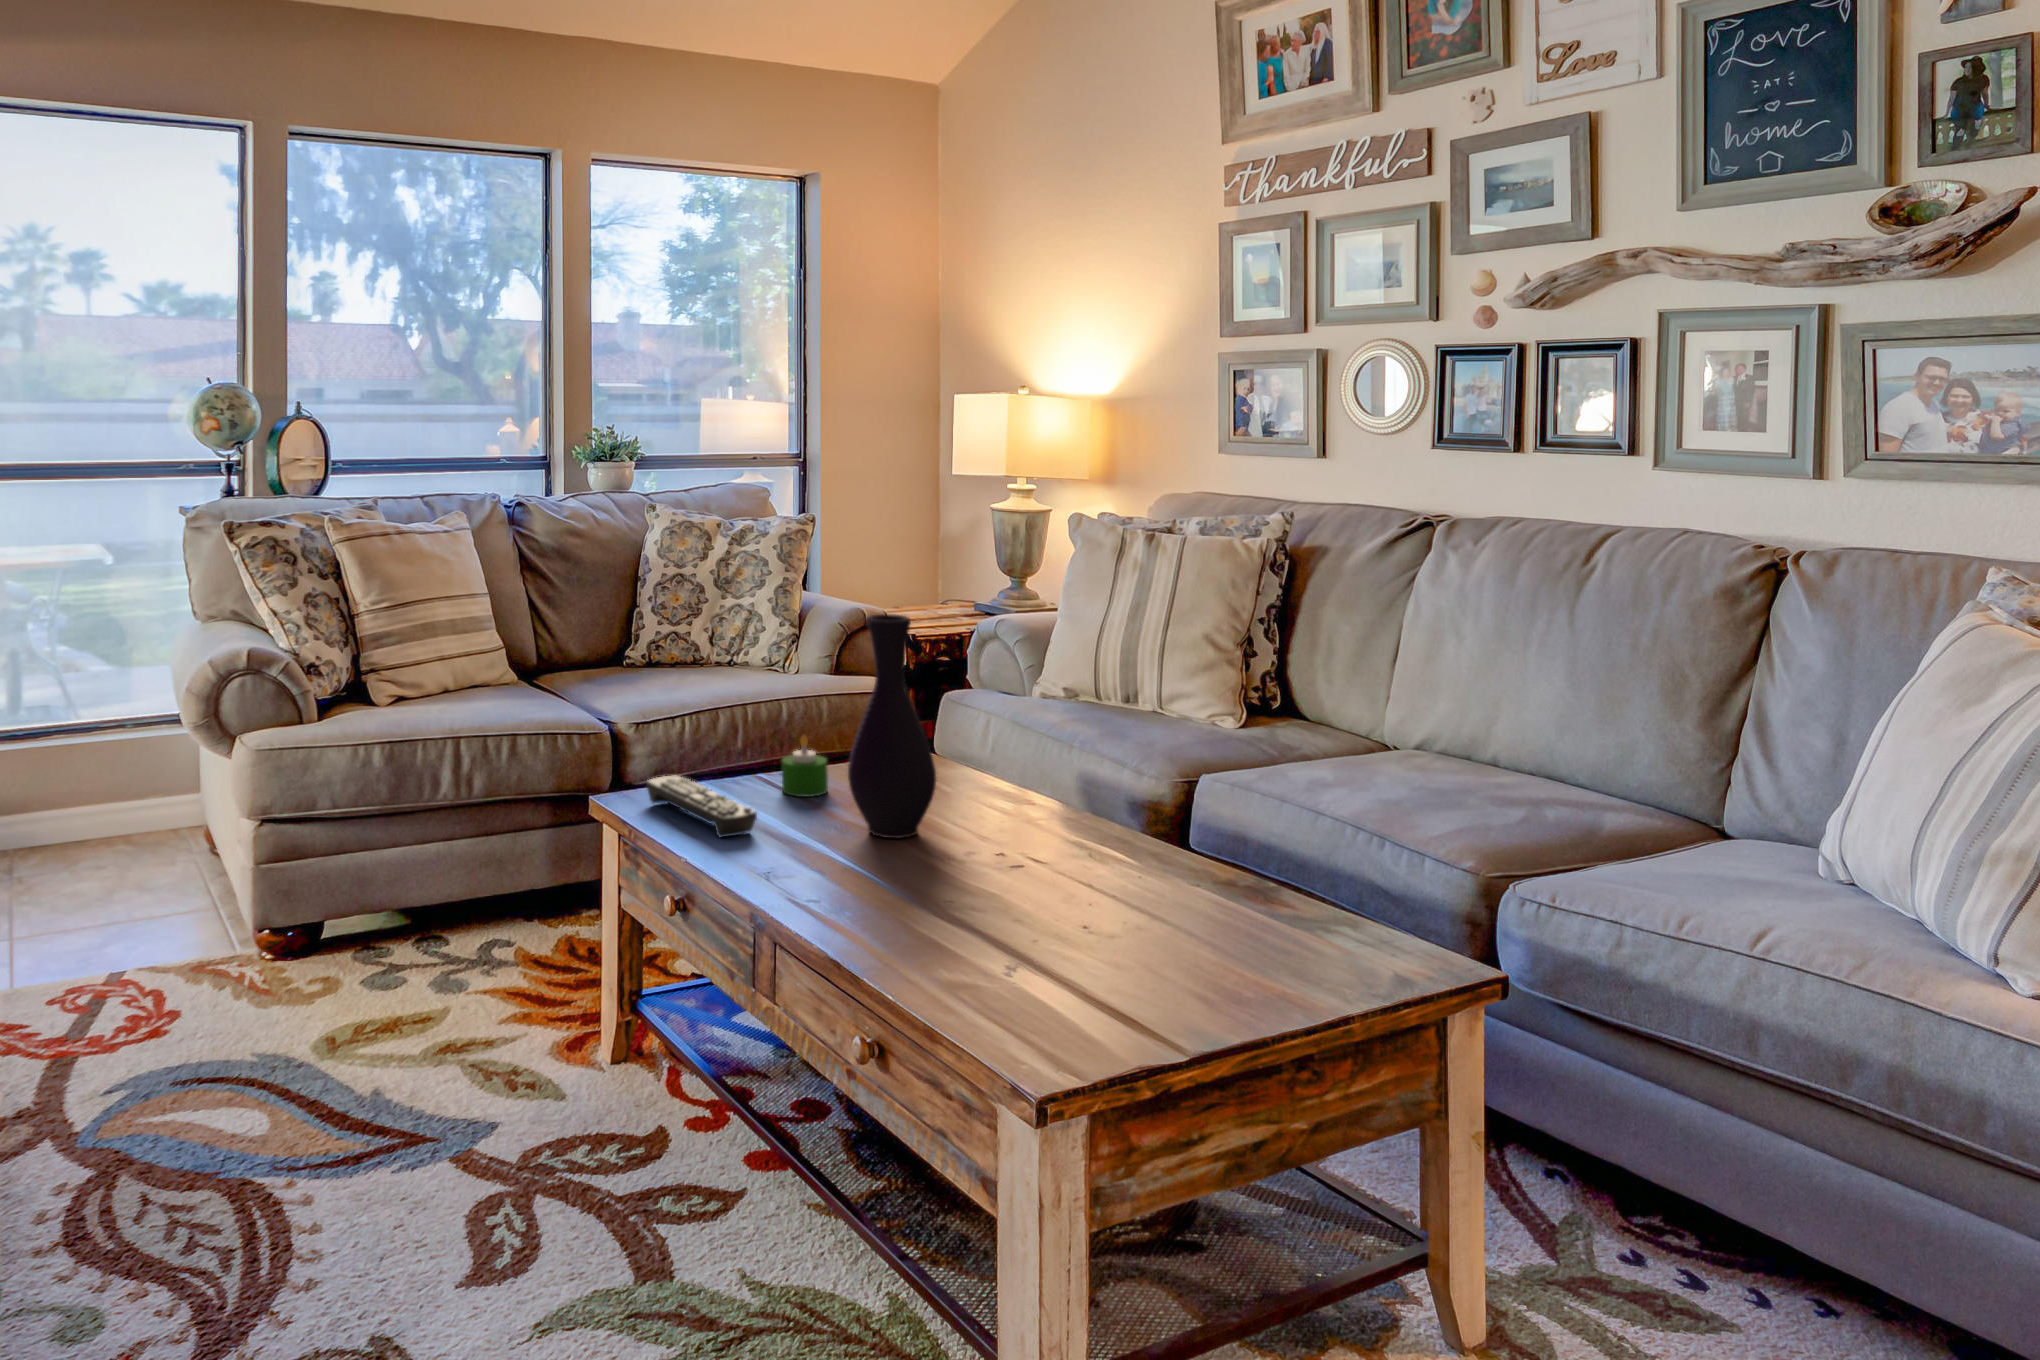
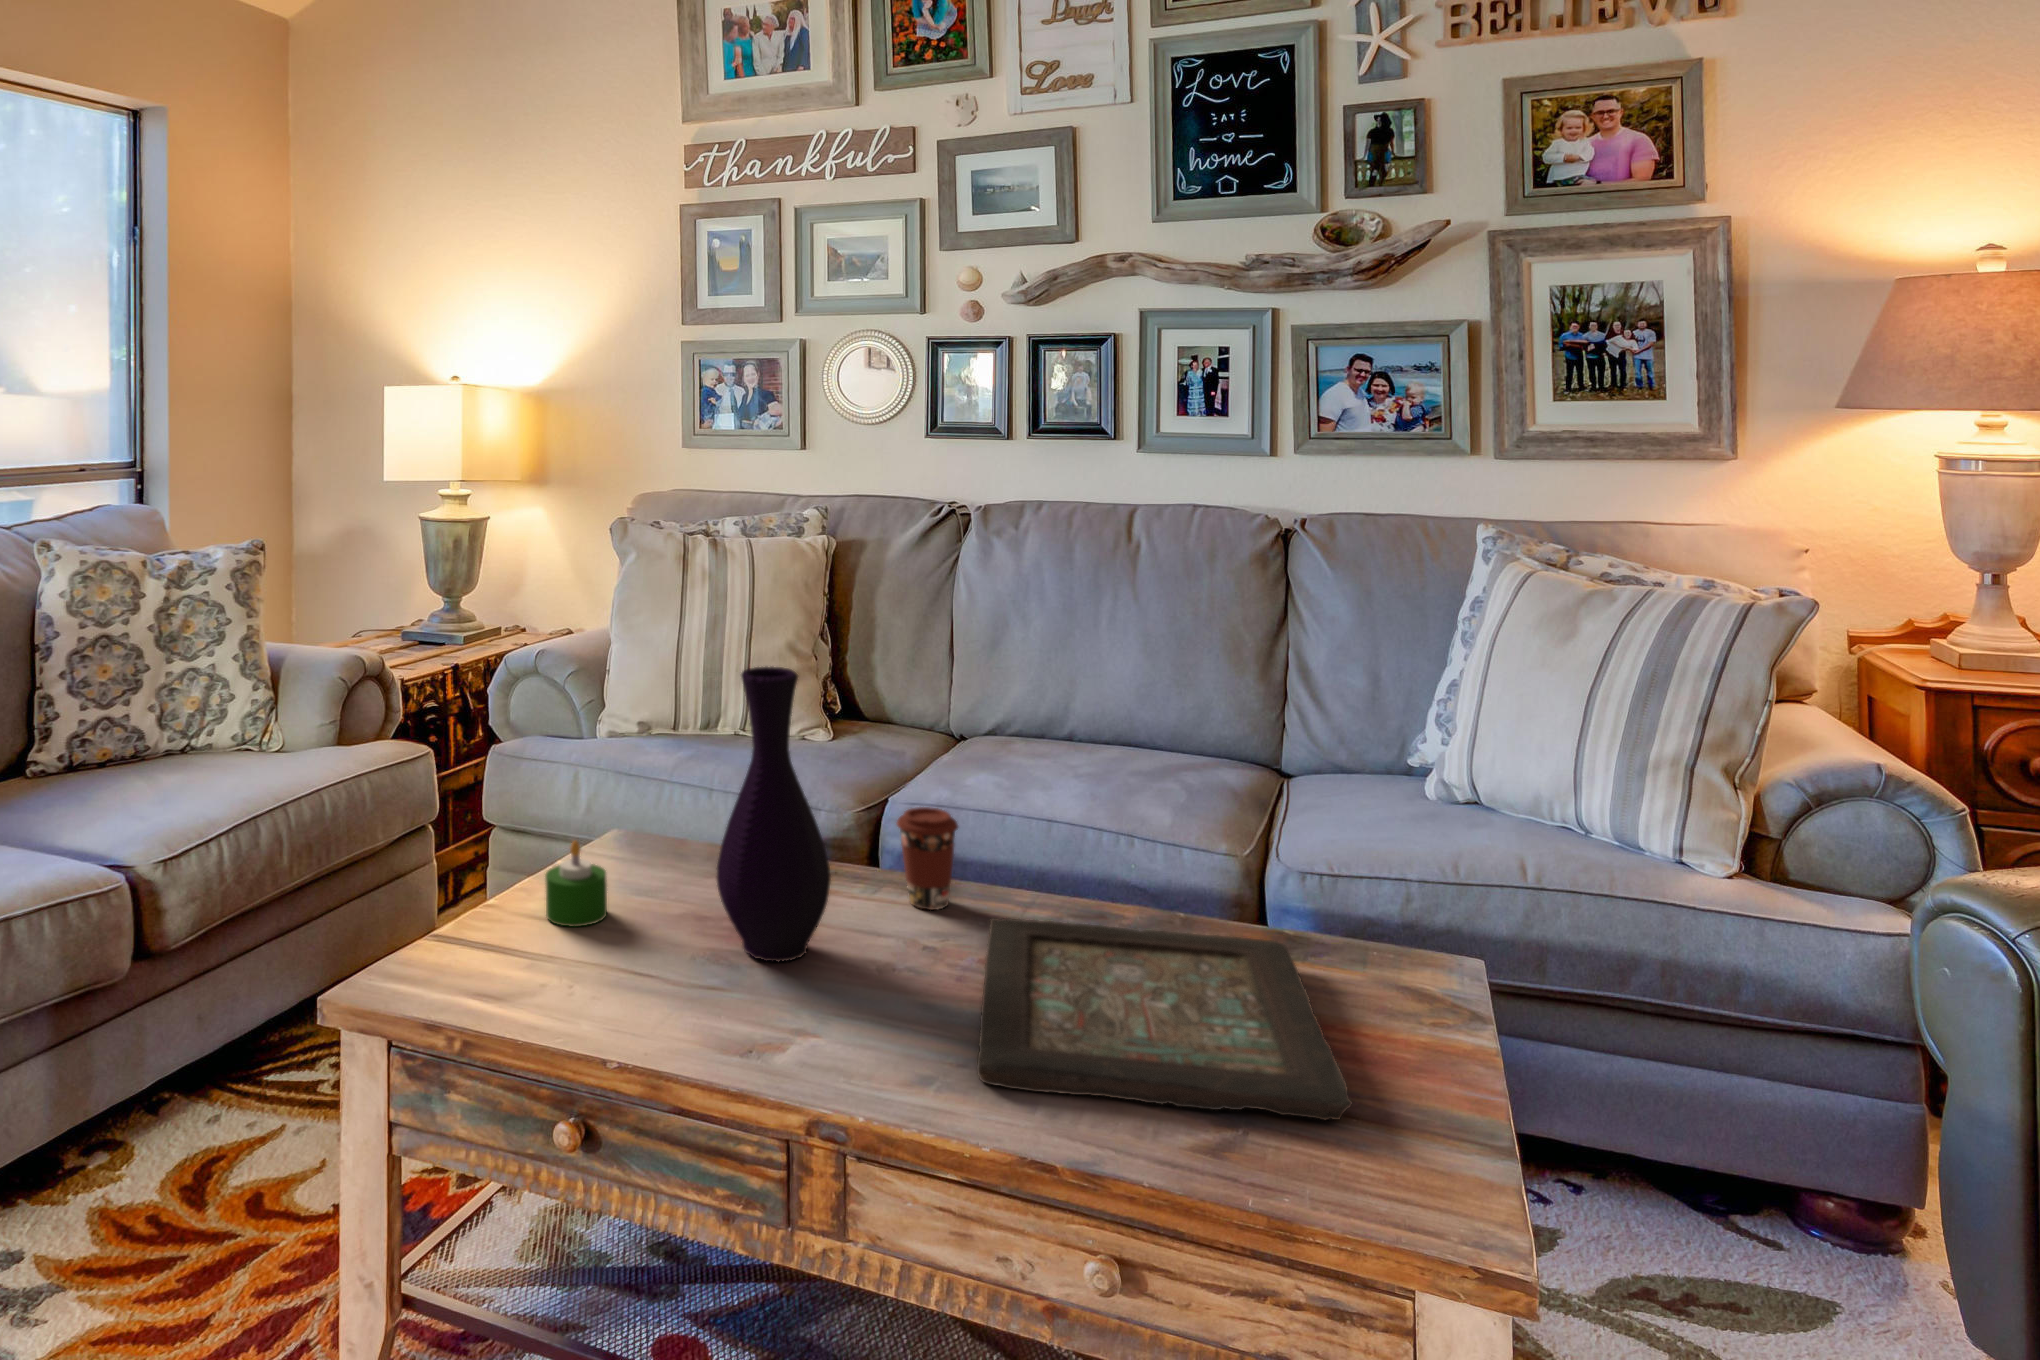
coffee cup: none [1032,754,1085,839] -> present [897,807,958,910]
remote control: present [646,776,757,838] -> none [413,938,637,1022]
decorative tray: none [875,841,1261,987] -> present [977,918,1352,1120]

